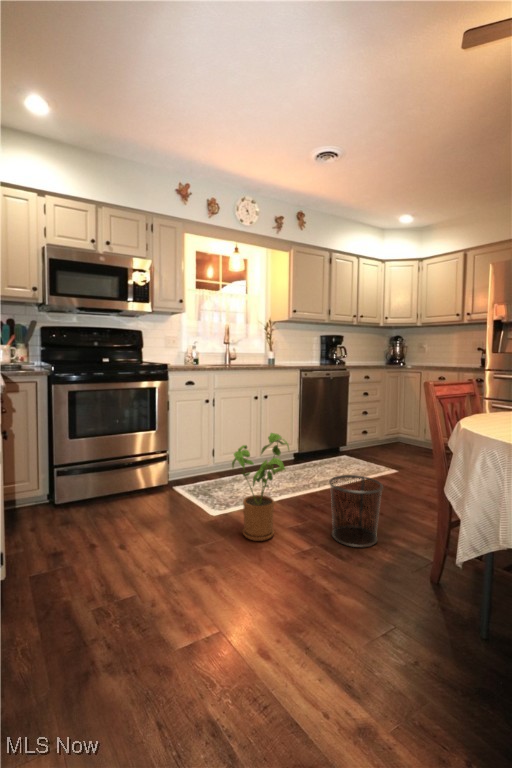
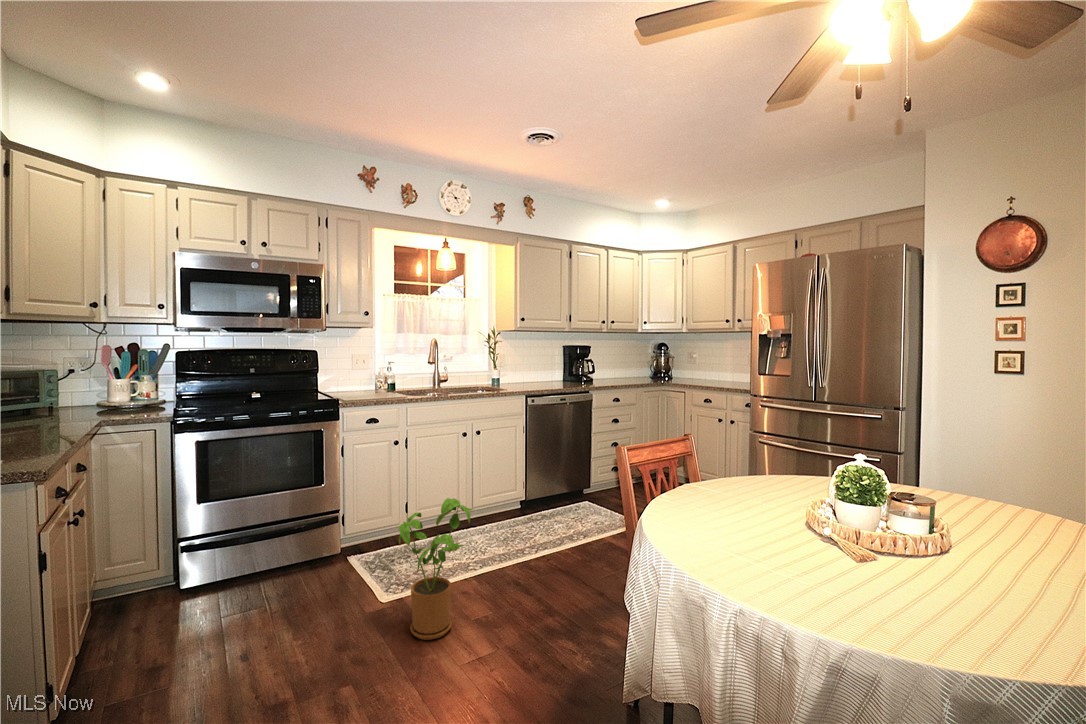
waste bin: present [329,475,383,547] -> none [520,548,587,646]

